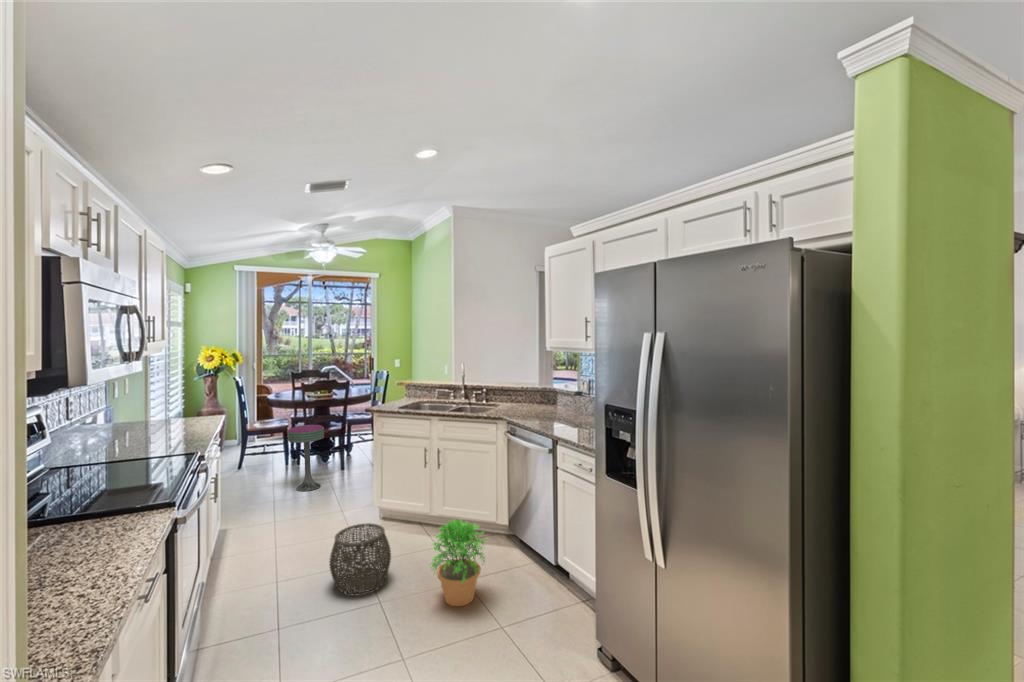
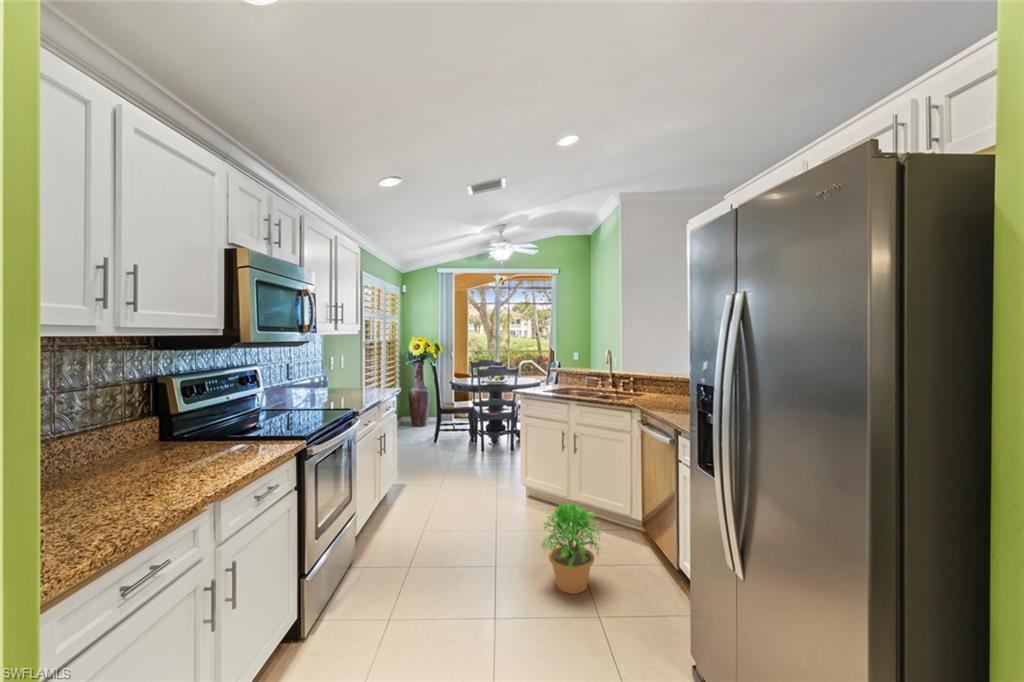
bar stool: present [288,425,324,491] -> none [461,406,491,464]
woven basket: present [329,523,391,594] -> none [460,495,516,559]

